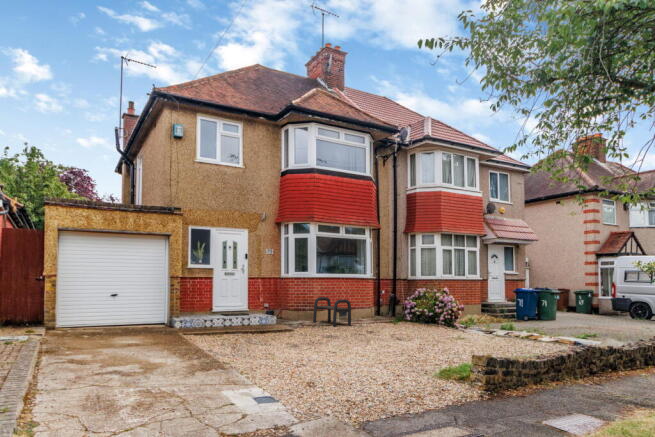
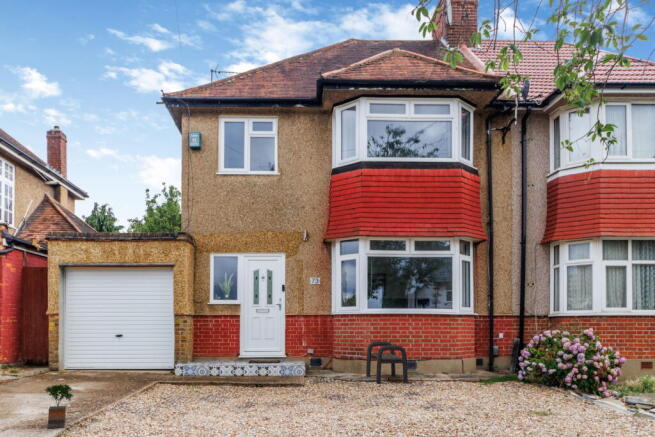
potted tree: none [192,333,220,371] -> present [45,384,73,428]

